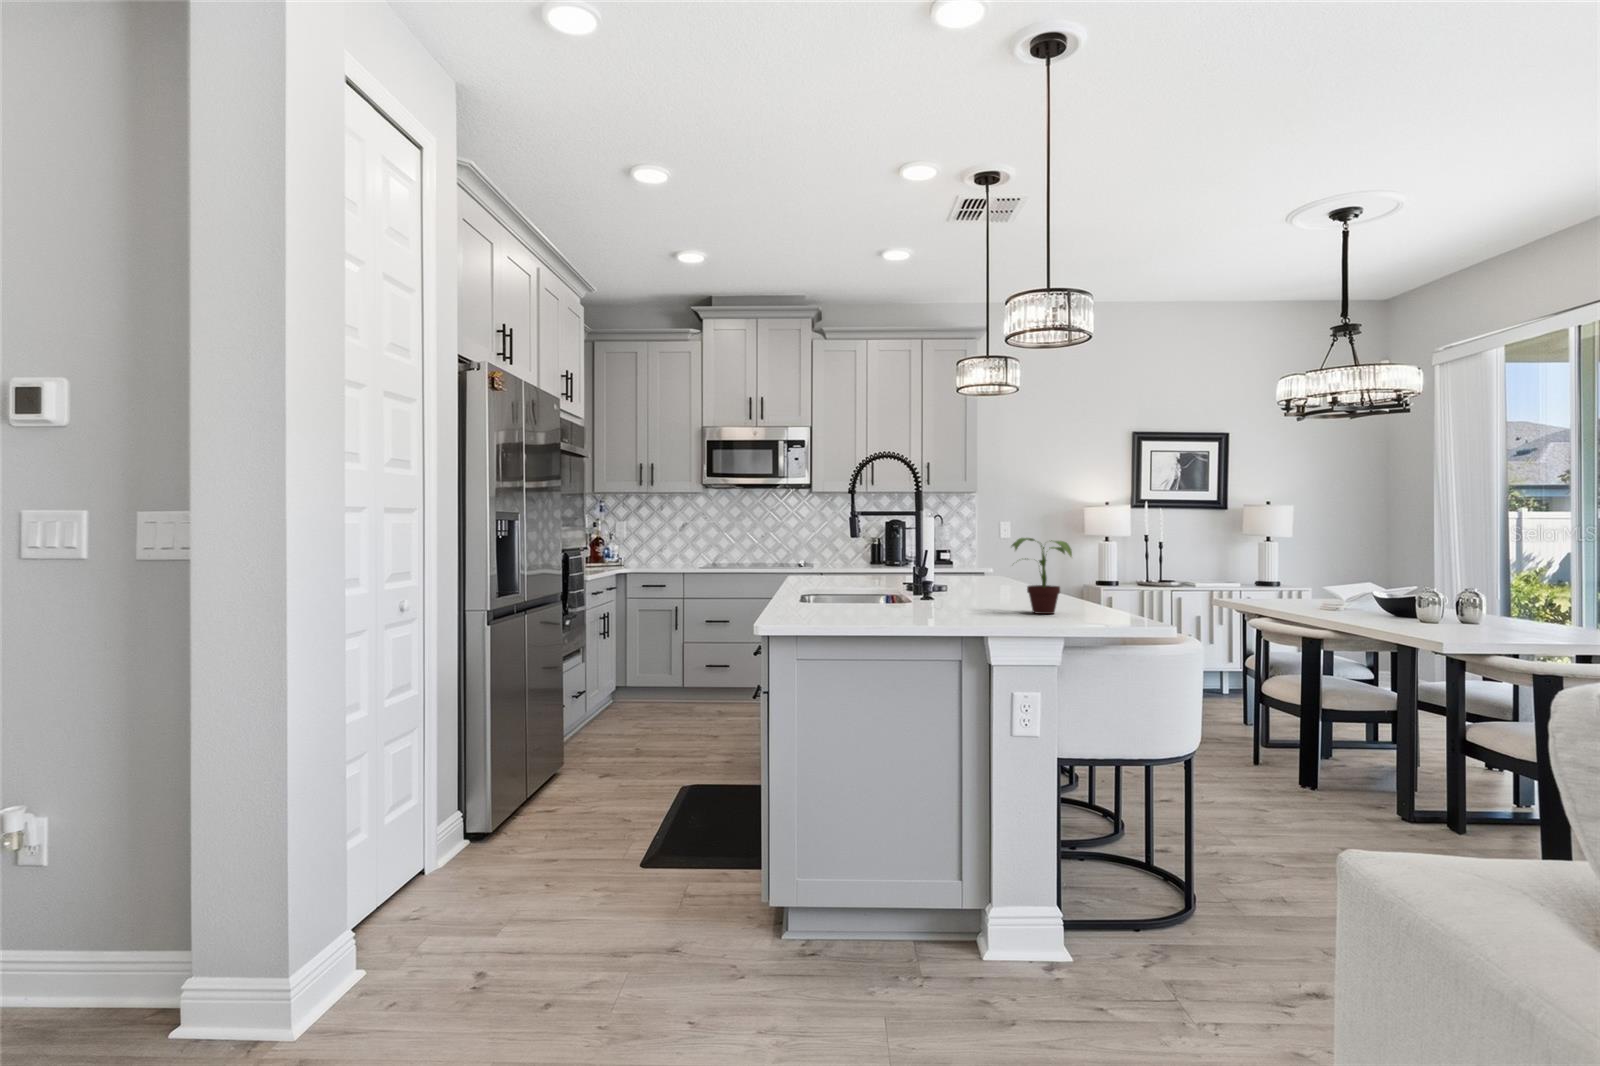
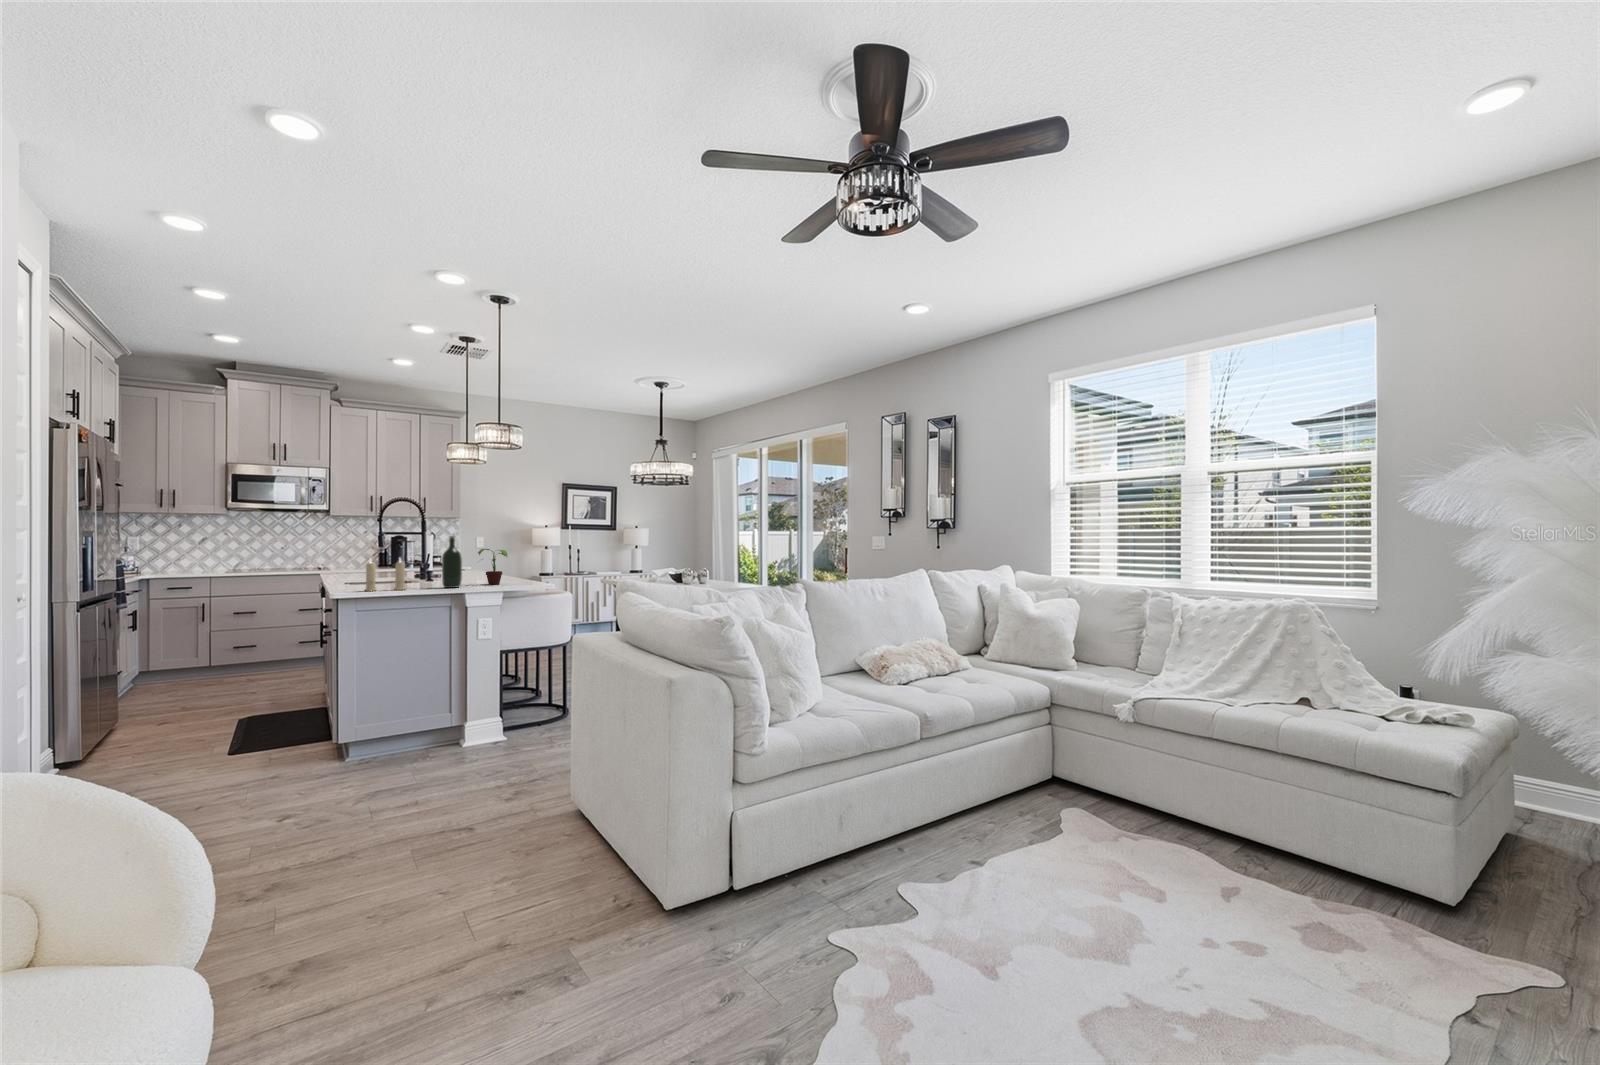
wine bottle: none [945,511,982,619] -> present [442,536,462,588]
candle: none [807,551,880,620] -> present [365,559,405,591]

